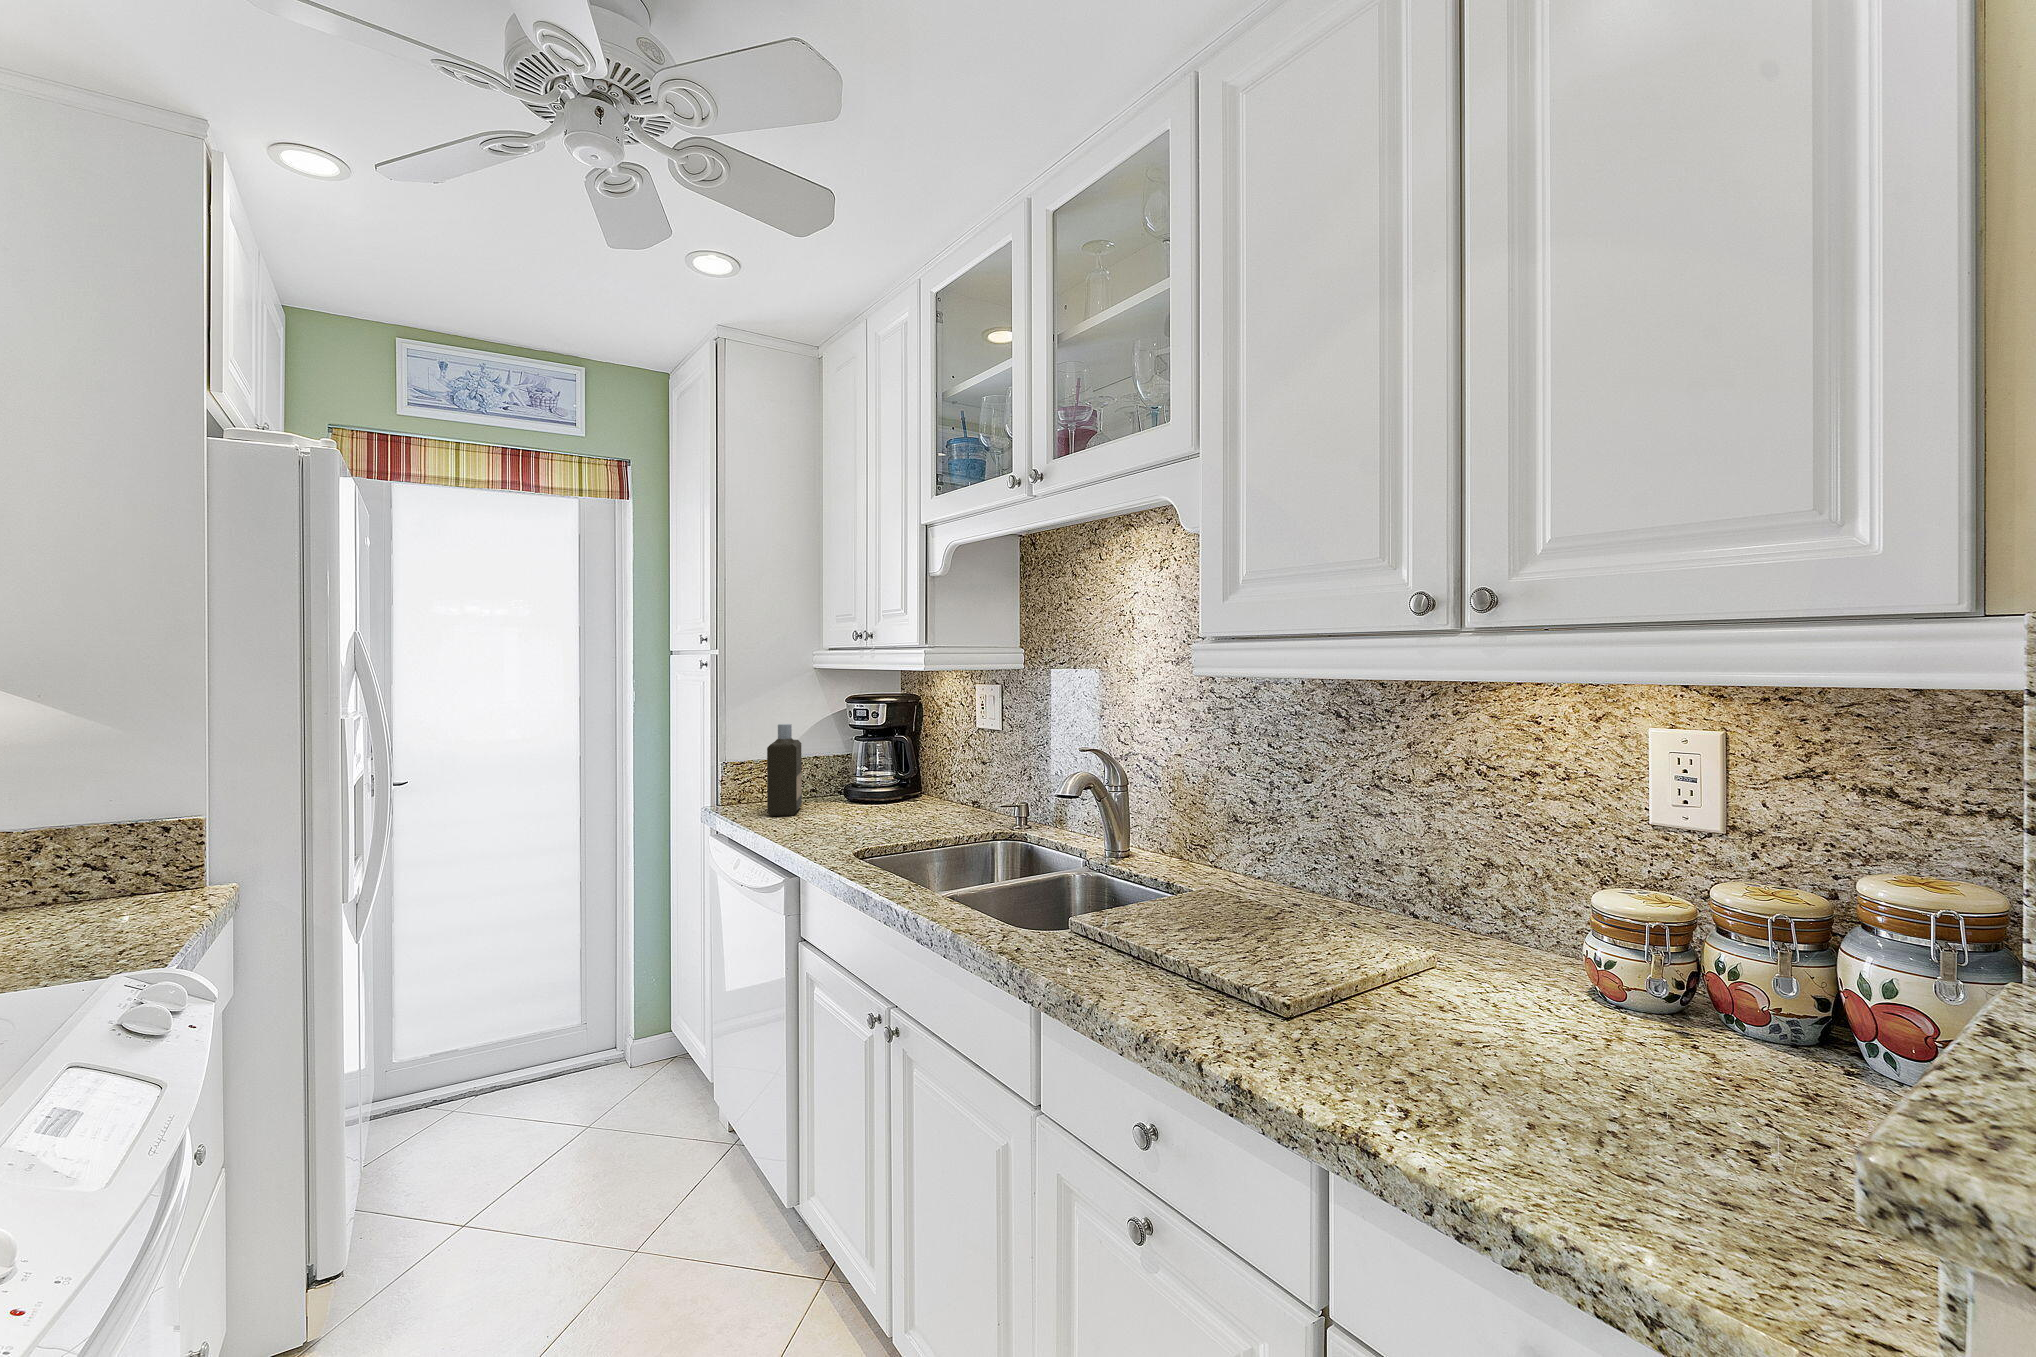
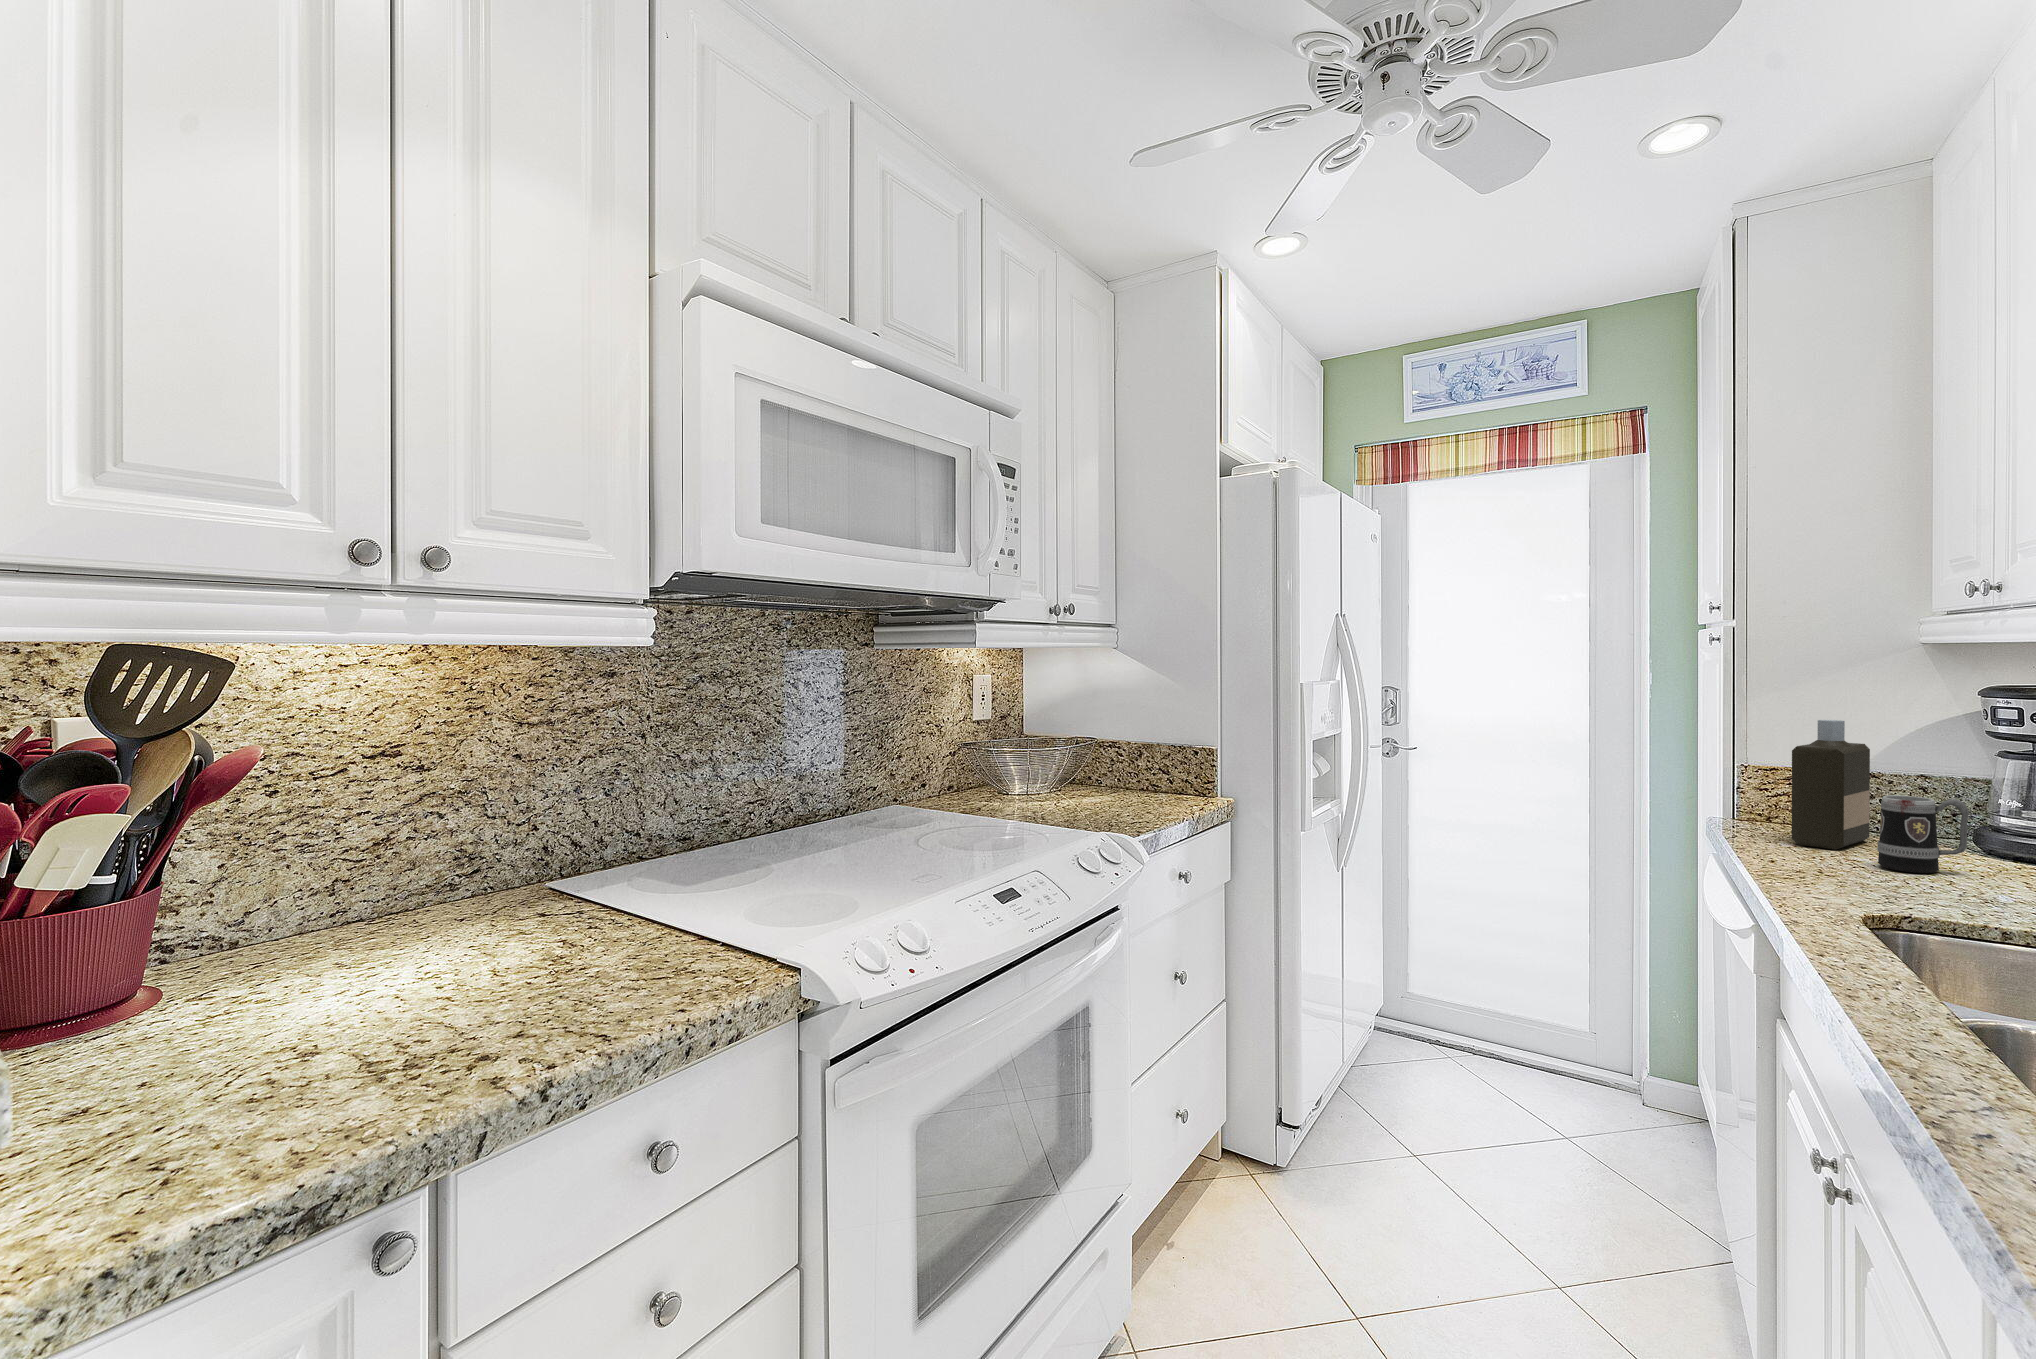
mug: none [822,771,863,822] -> present [1877,795,1969,873]

